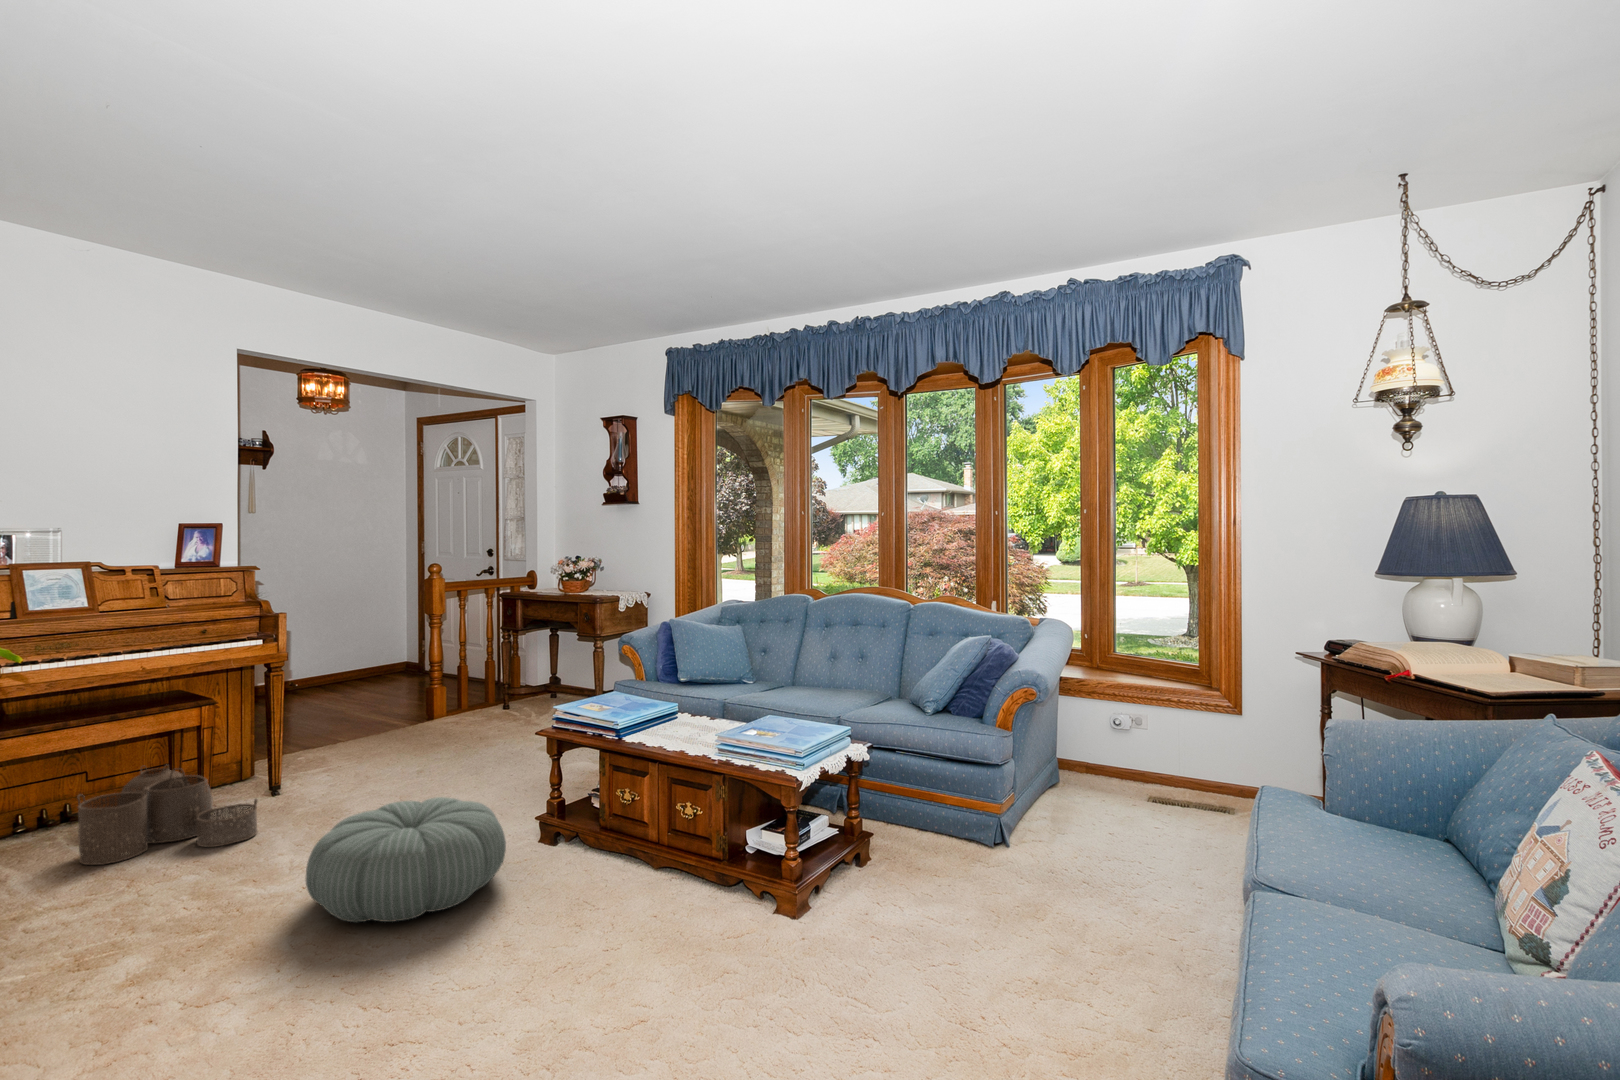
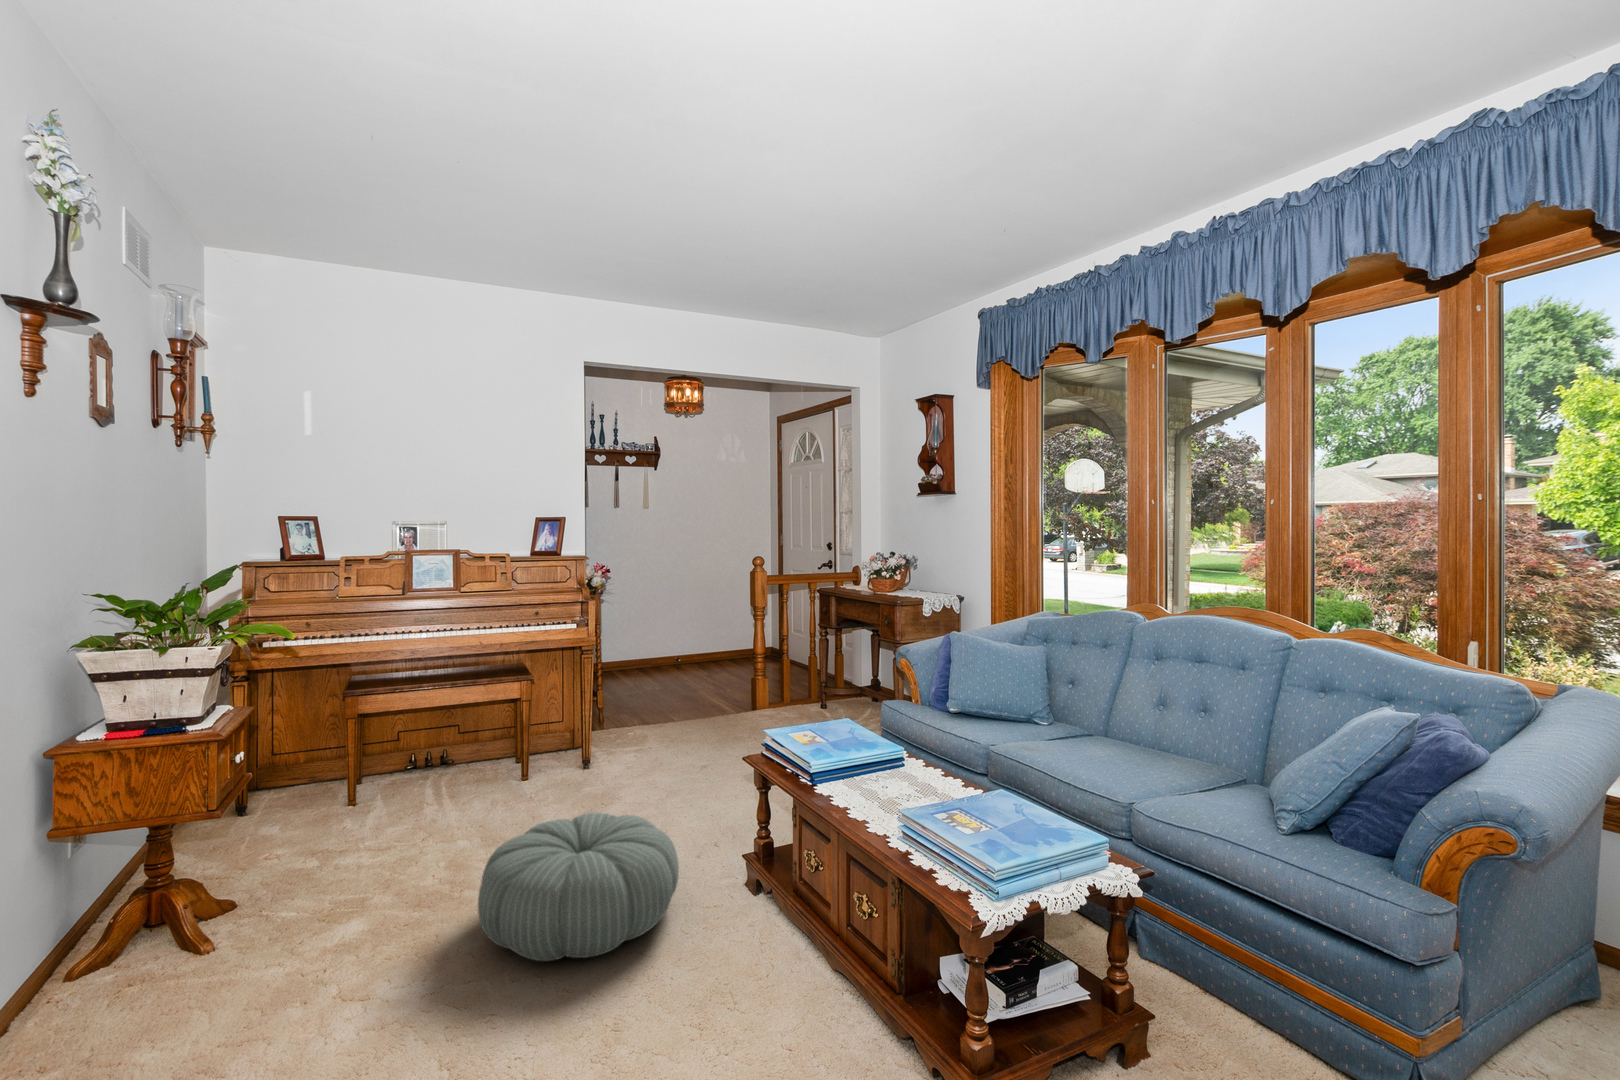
woven basket: present [77,768,257,865] -> none [411,728,539,815]

